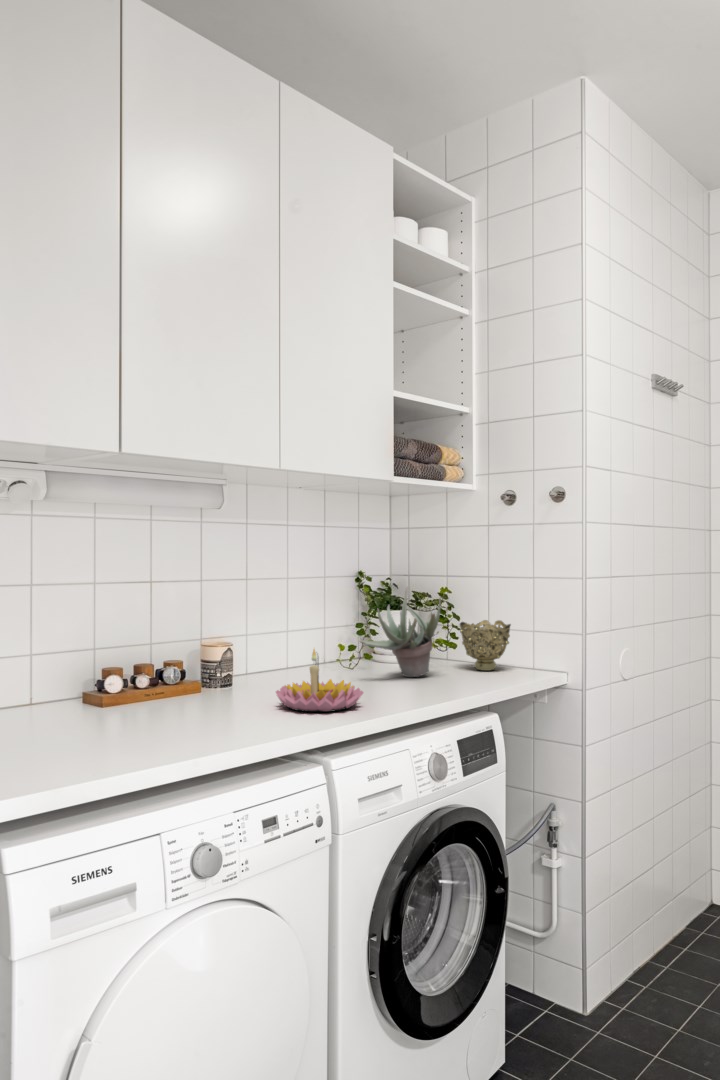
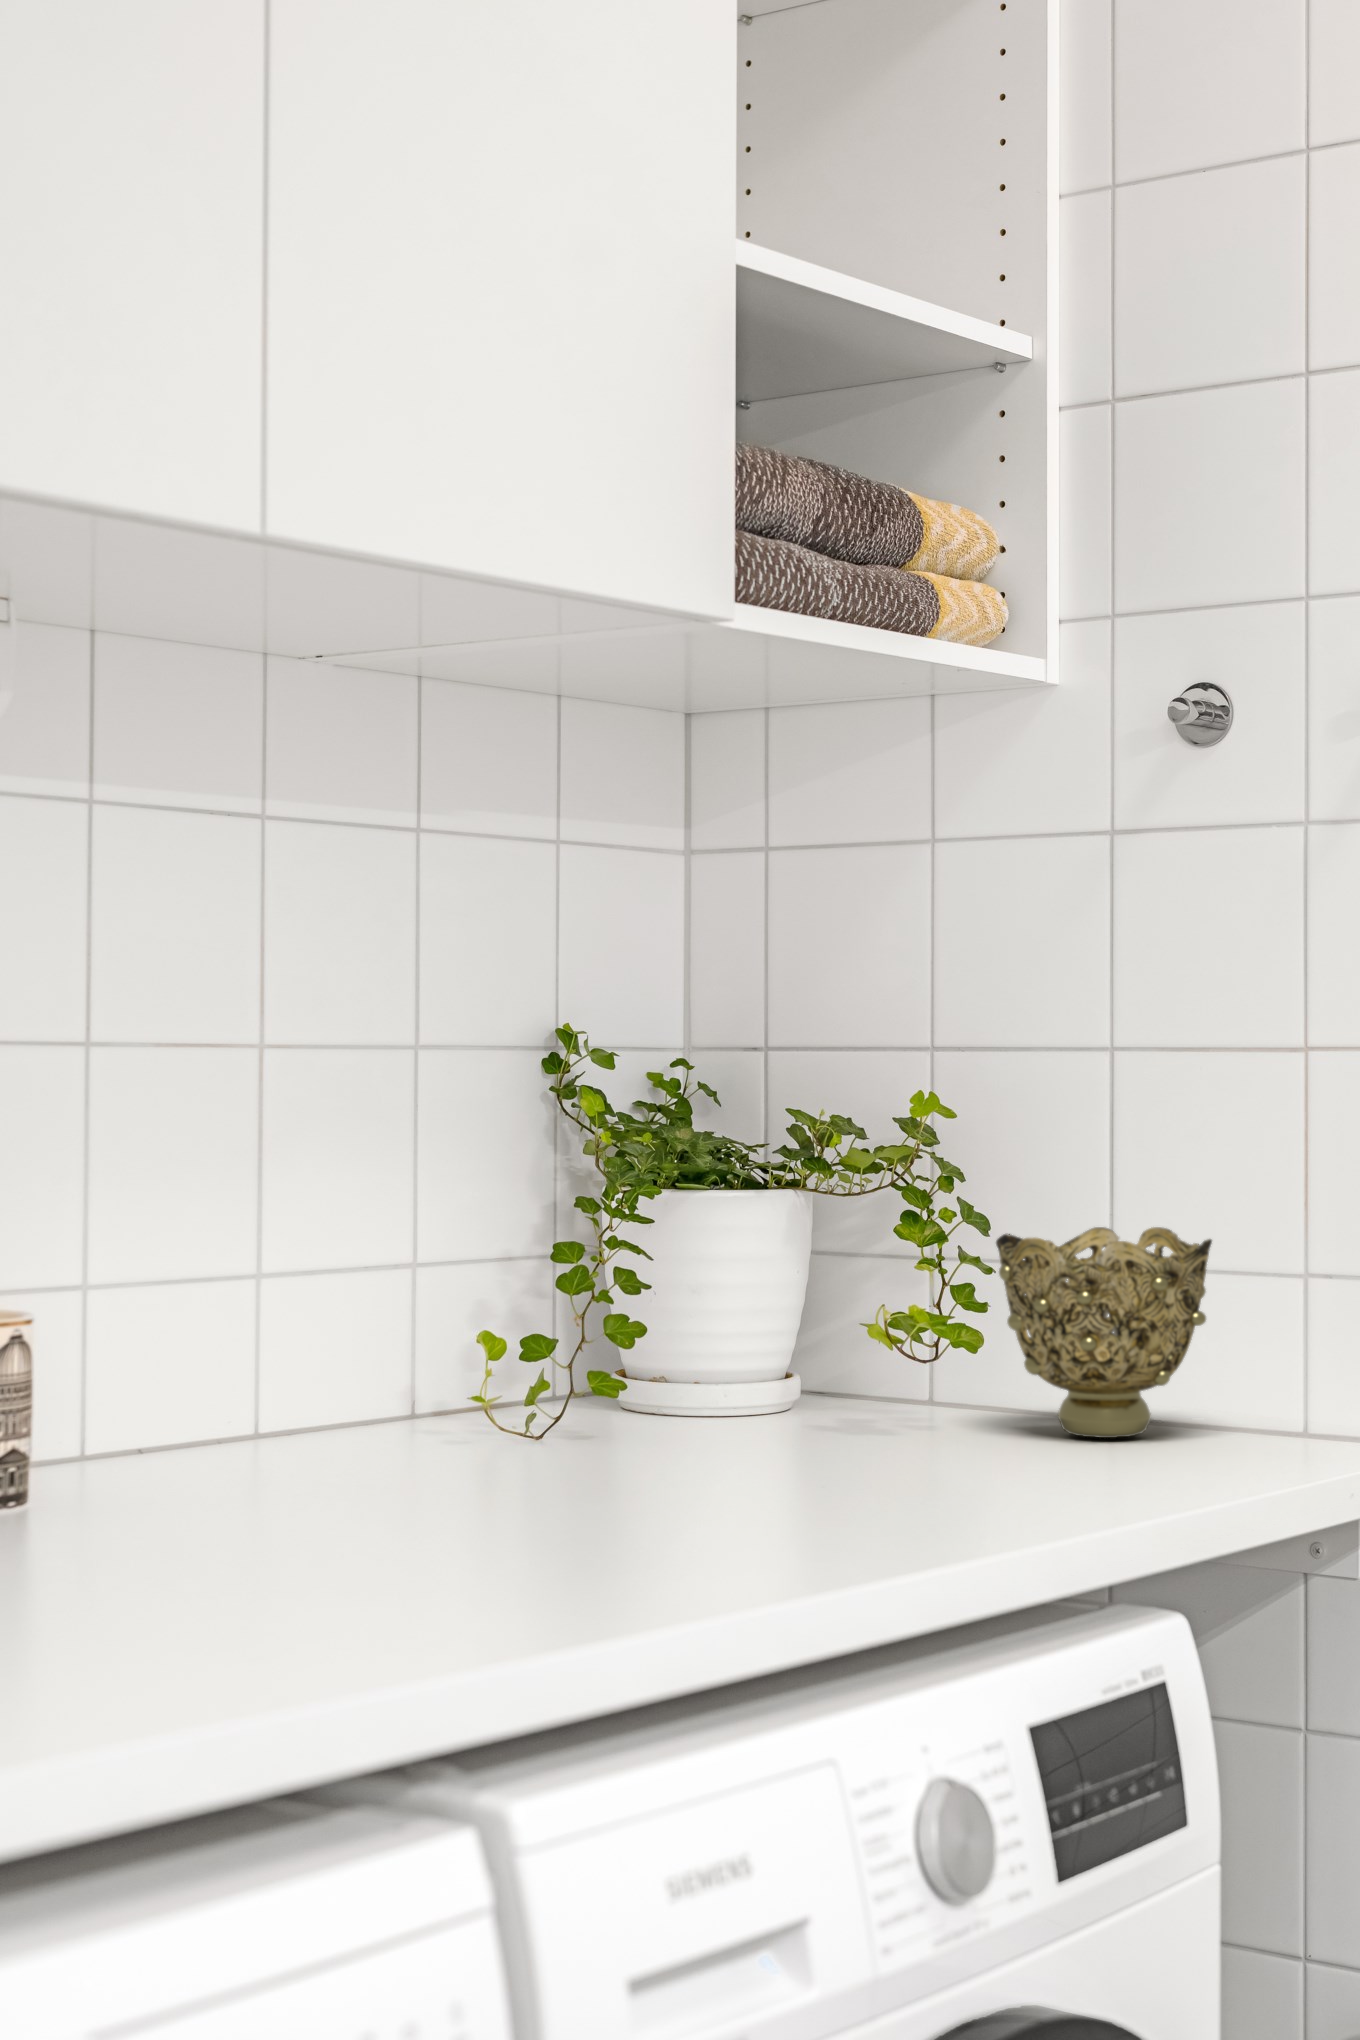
succulent plant: present [360,588,441,677] -> none [585,1075,930,1464]
candle holder: present [276,649,363,712] -> none [241,1316,632,1601]

